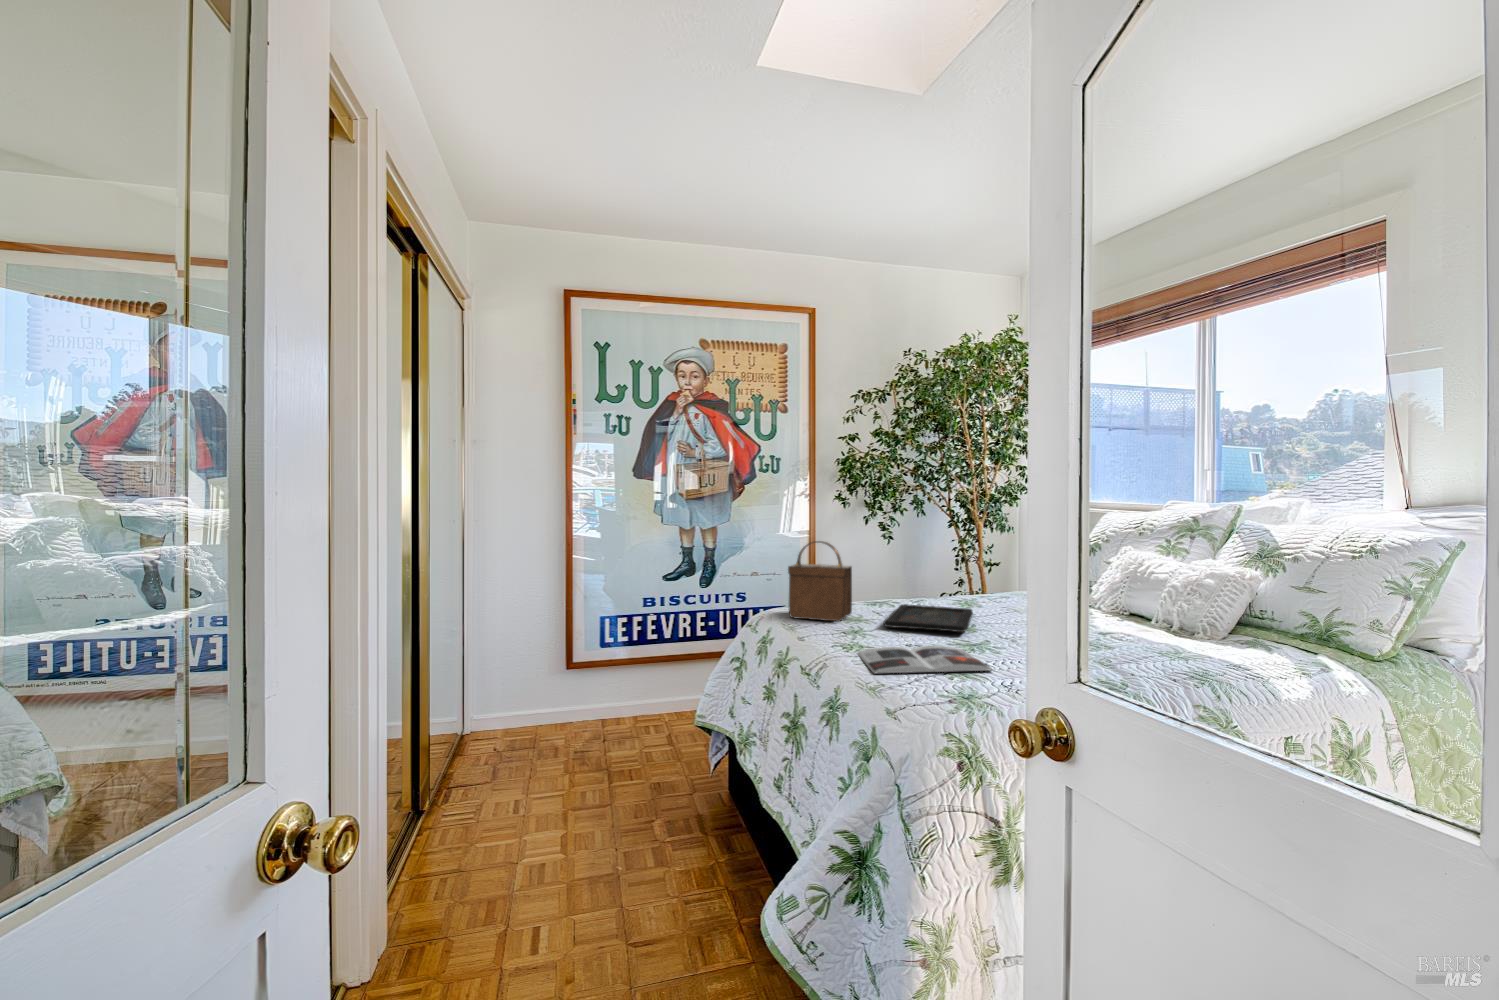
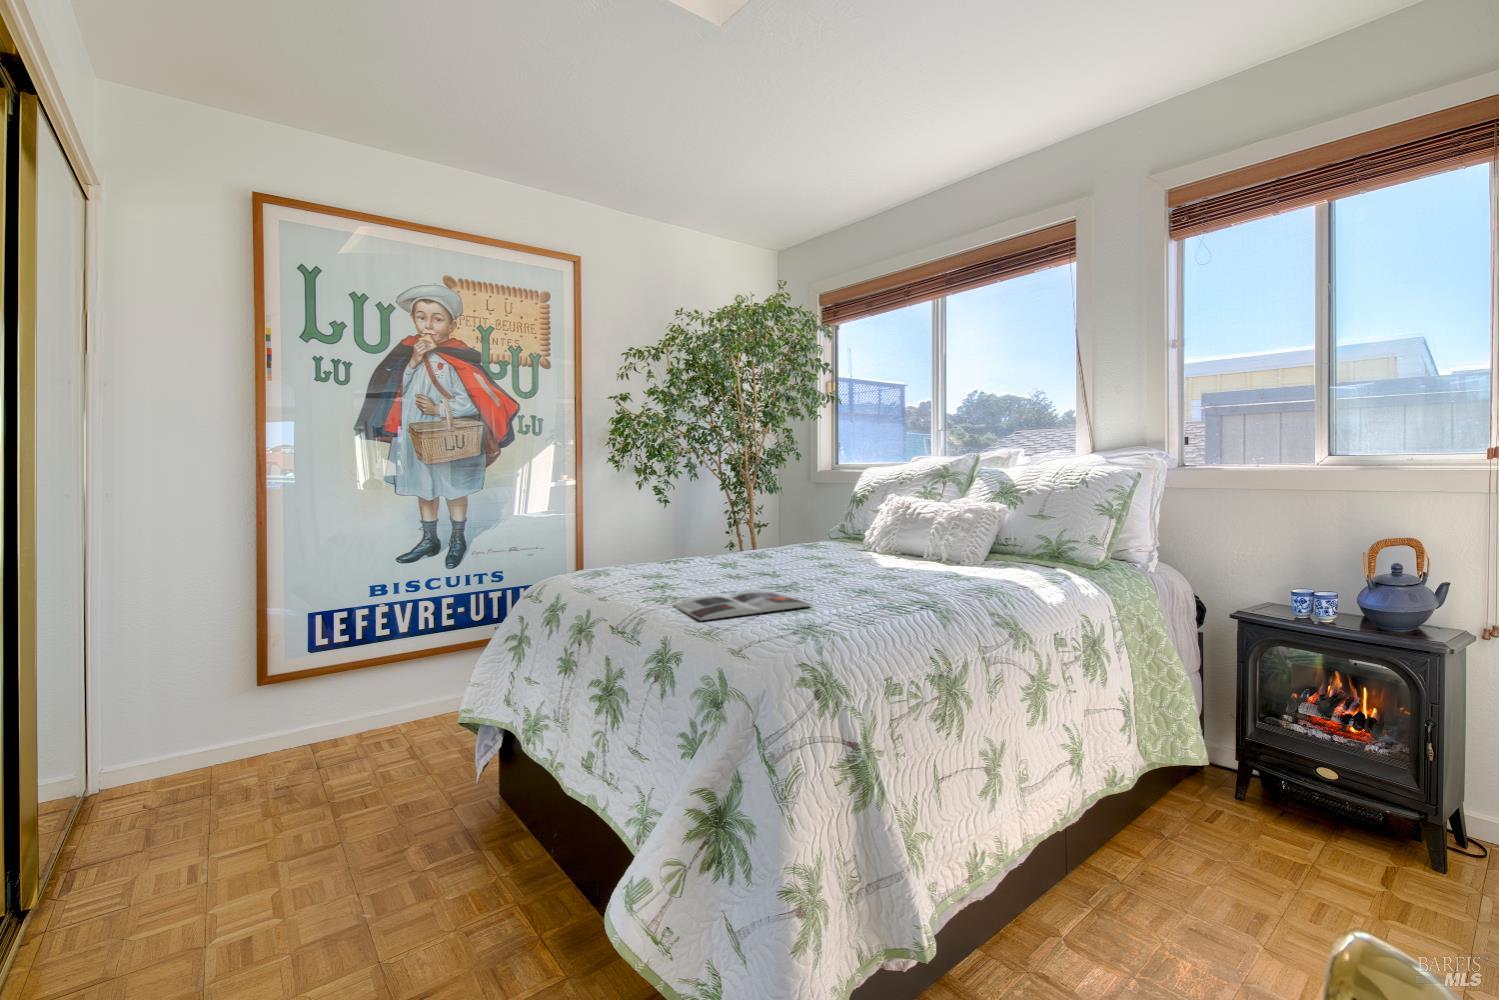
handbag: present [788,541,852,622] -> none [577,494,649,582]
tray: present [884,604,973,632] -> none [688,560,771,581]

